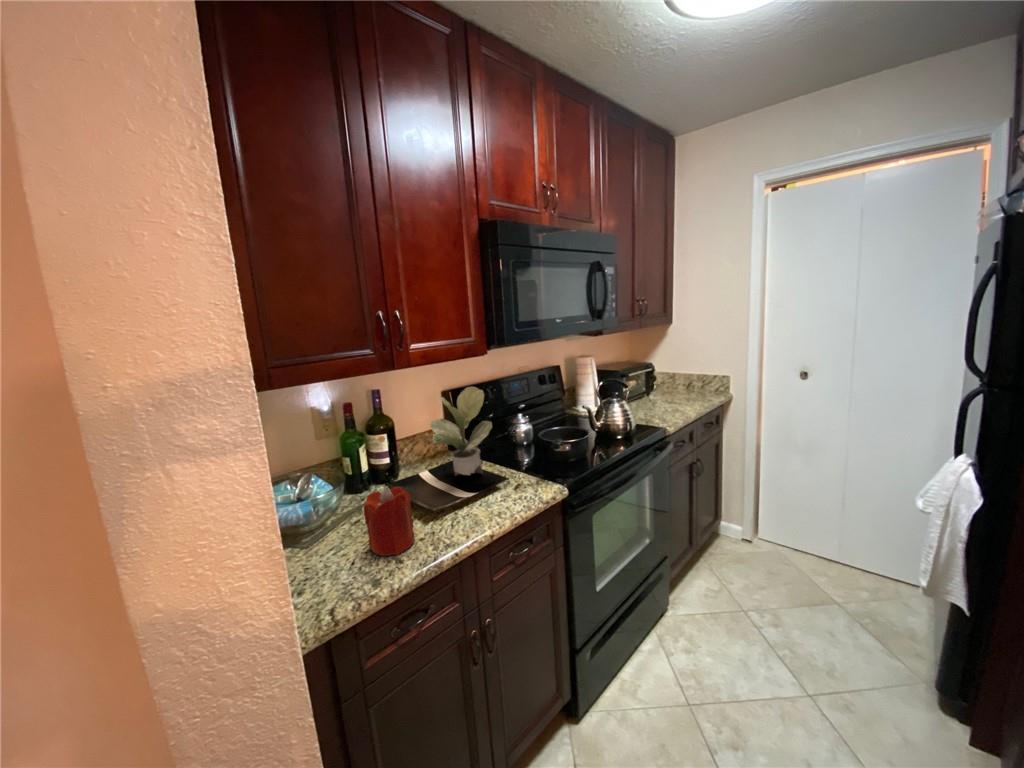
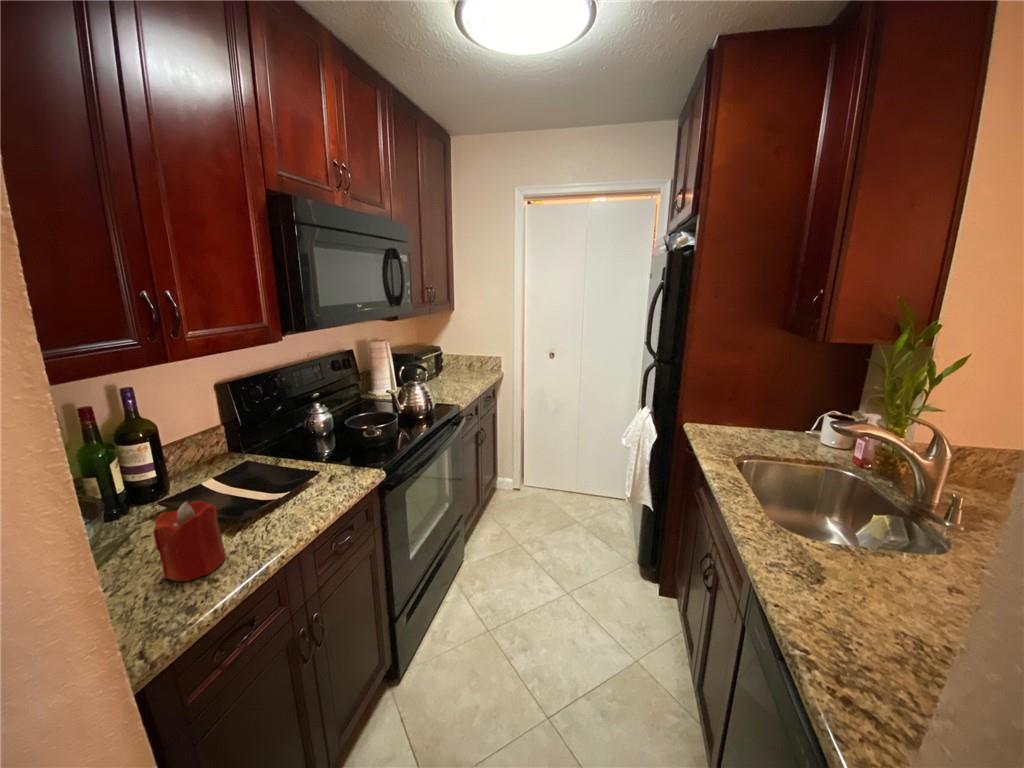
potted plant: present [430,387,492,475] -> none [214,379,299,479]

